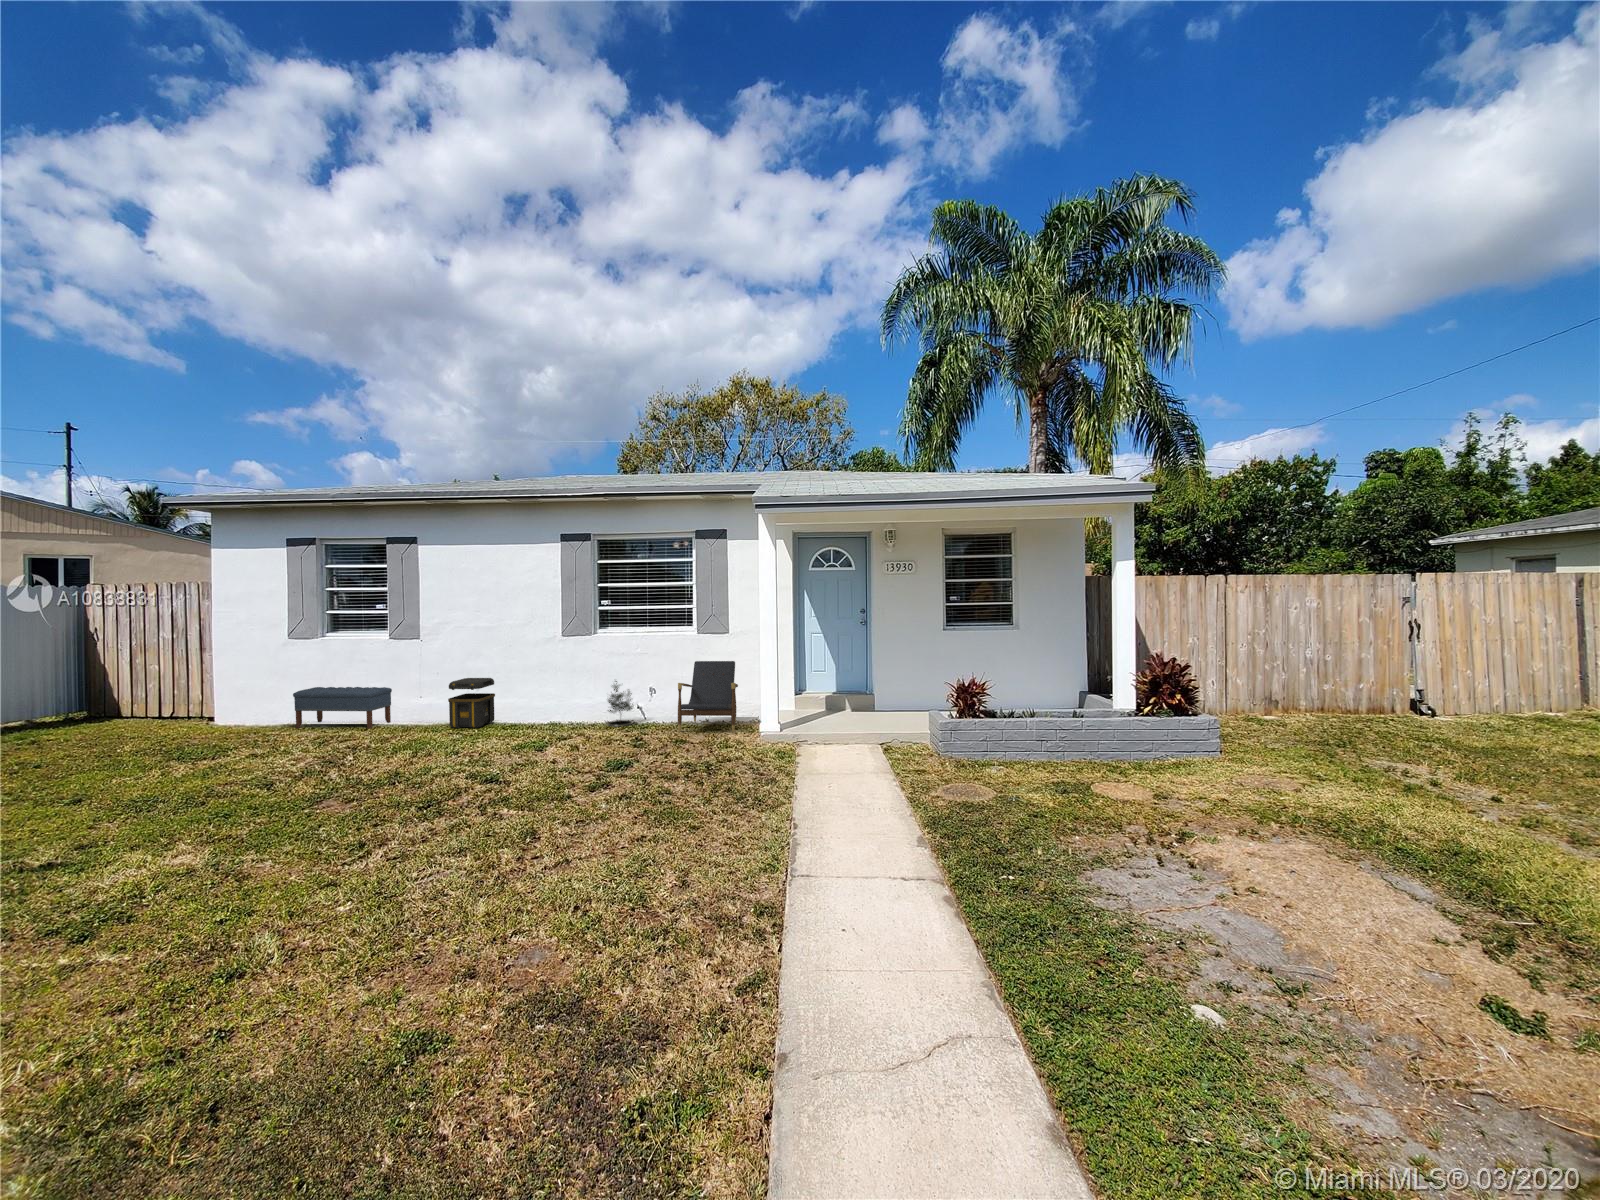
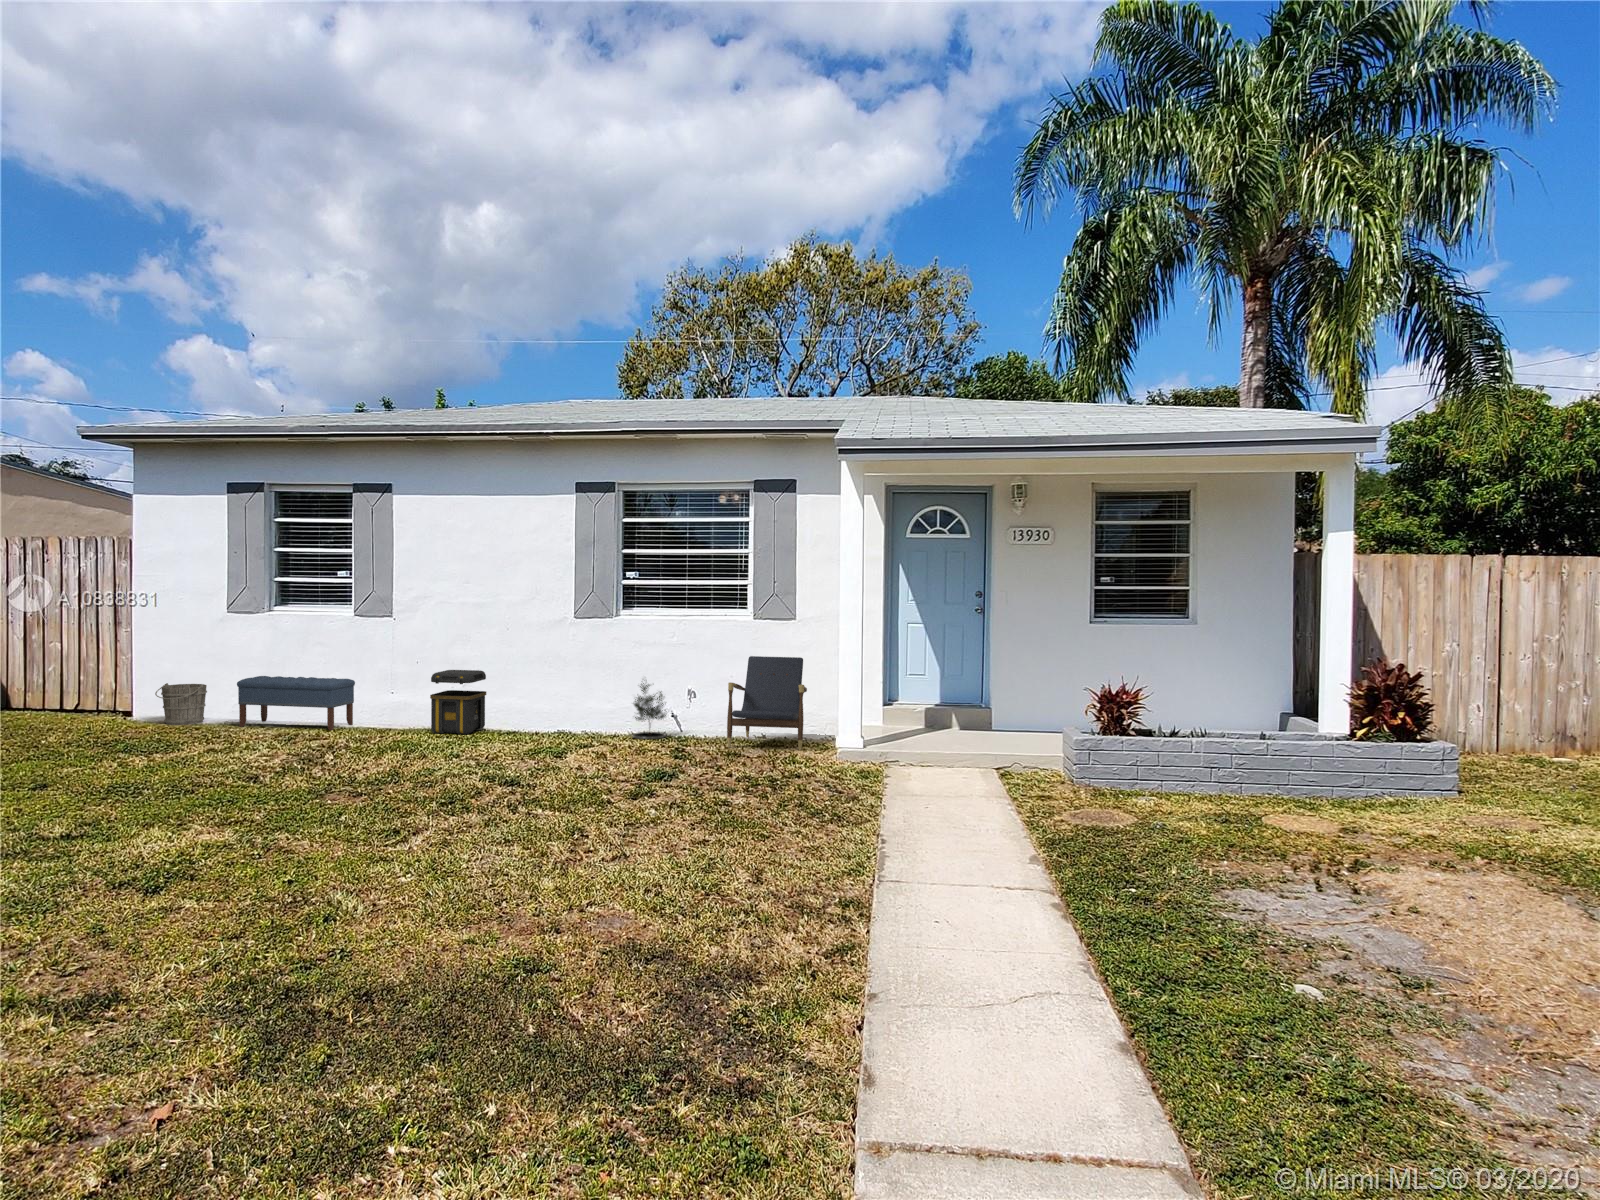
bucket: none [226,695,272,728] -> present [155,683,207,725]

